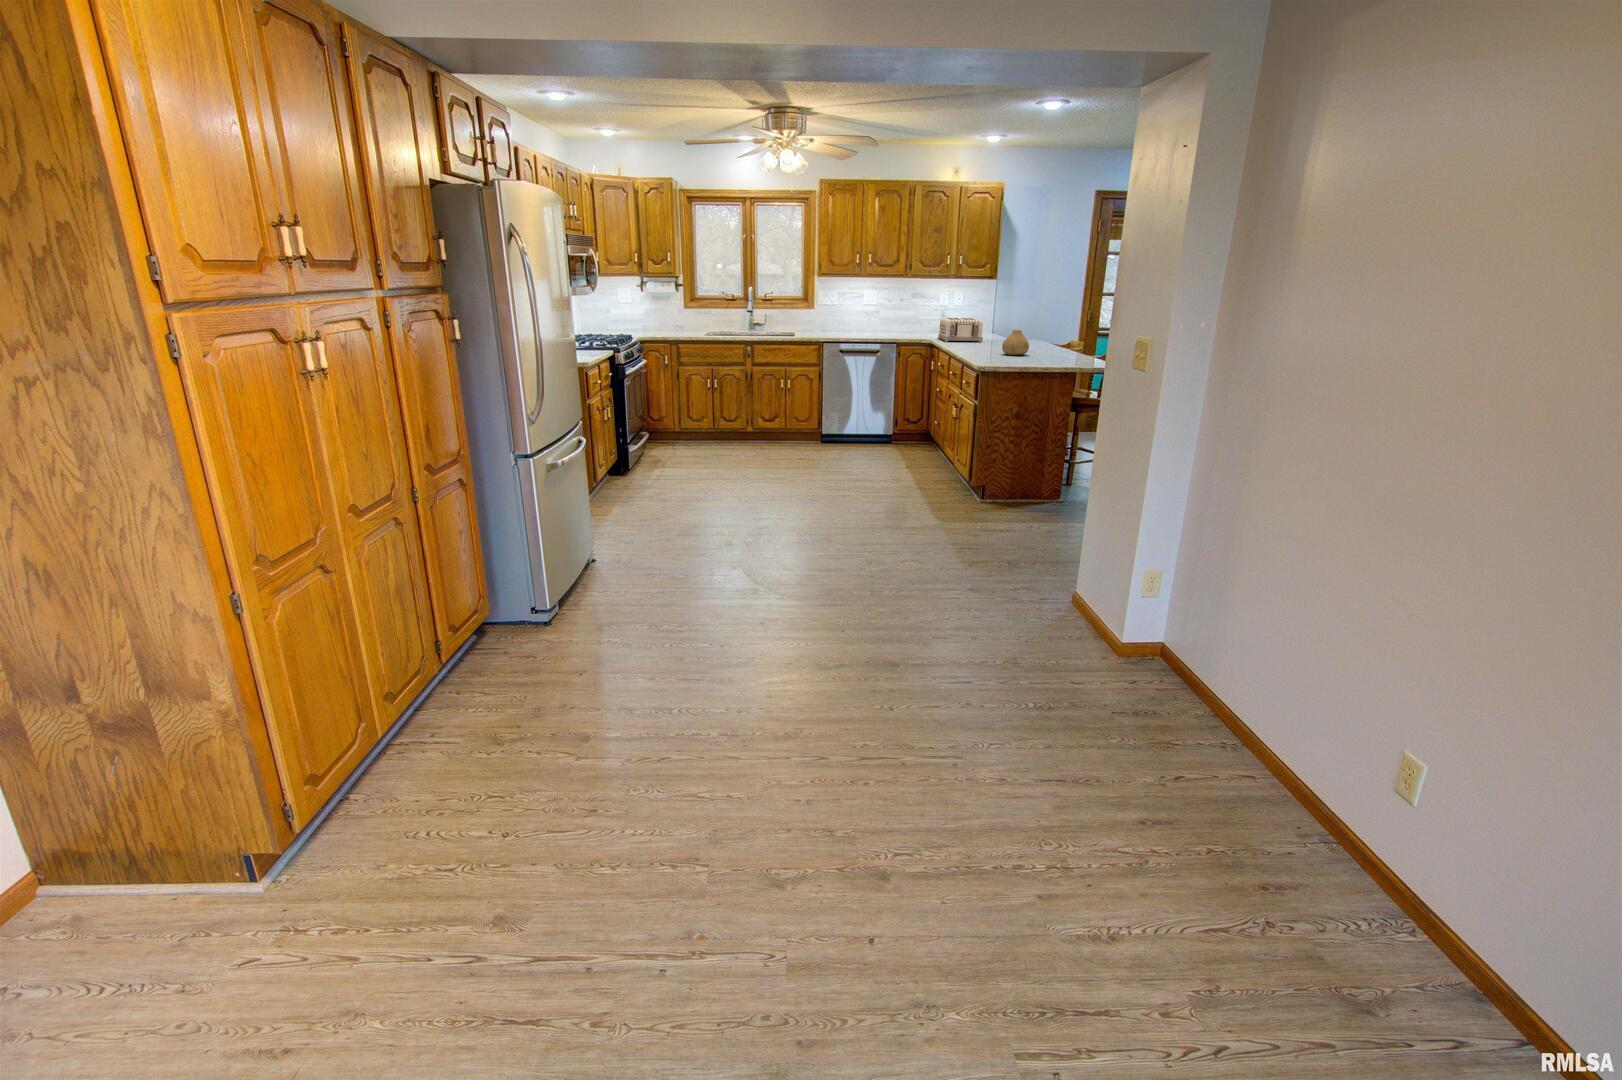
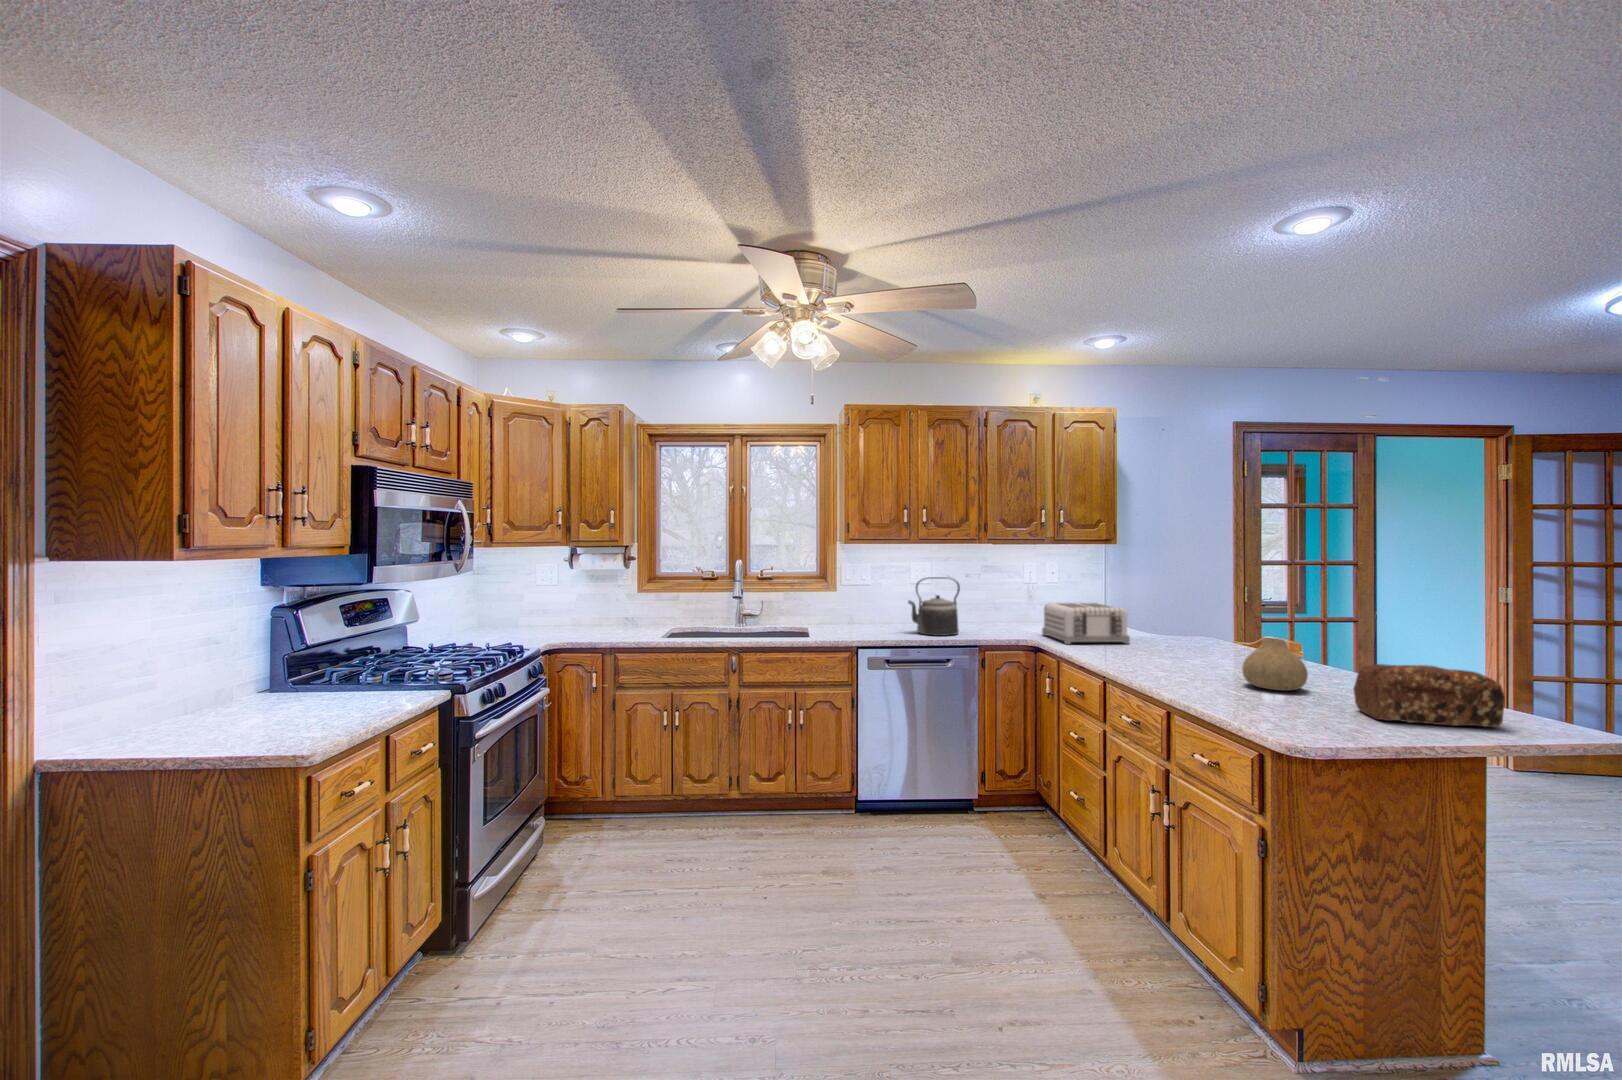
kettle: none [857,300,890,338] -> present [908,577,960,636]
bread loaf: none [1031,337,1077,363] -> present [1354,664,1505,727]

